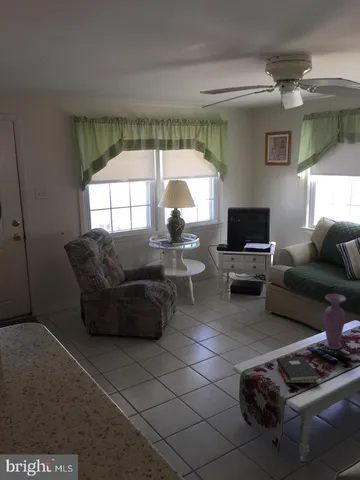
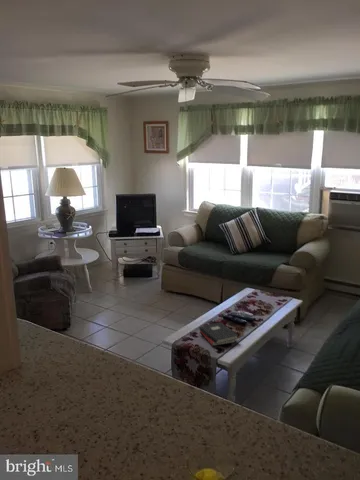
vase: present [324,294,346,349] -> none [231,266,248,313]

